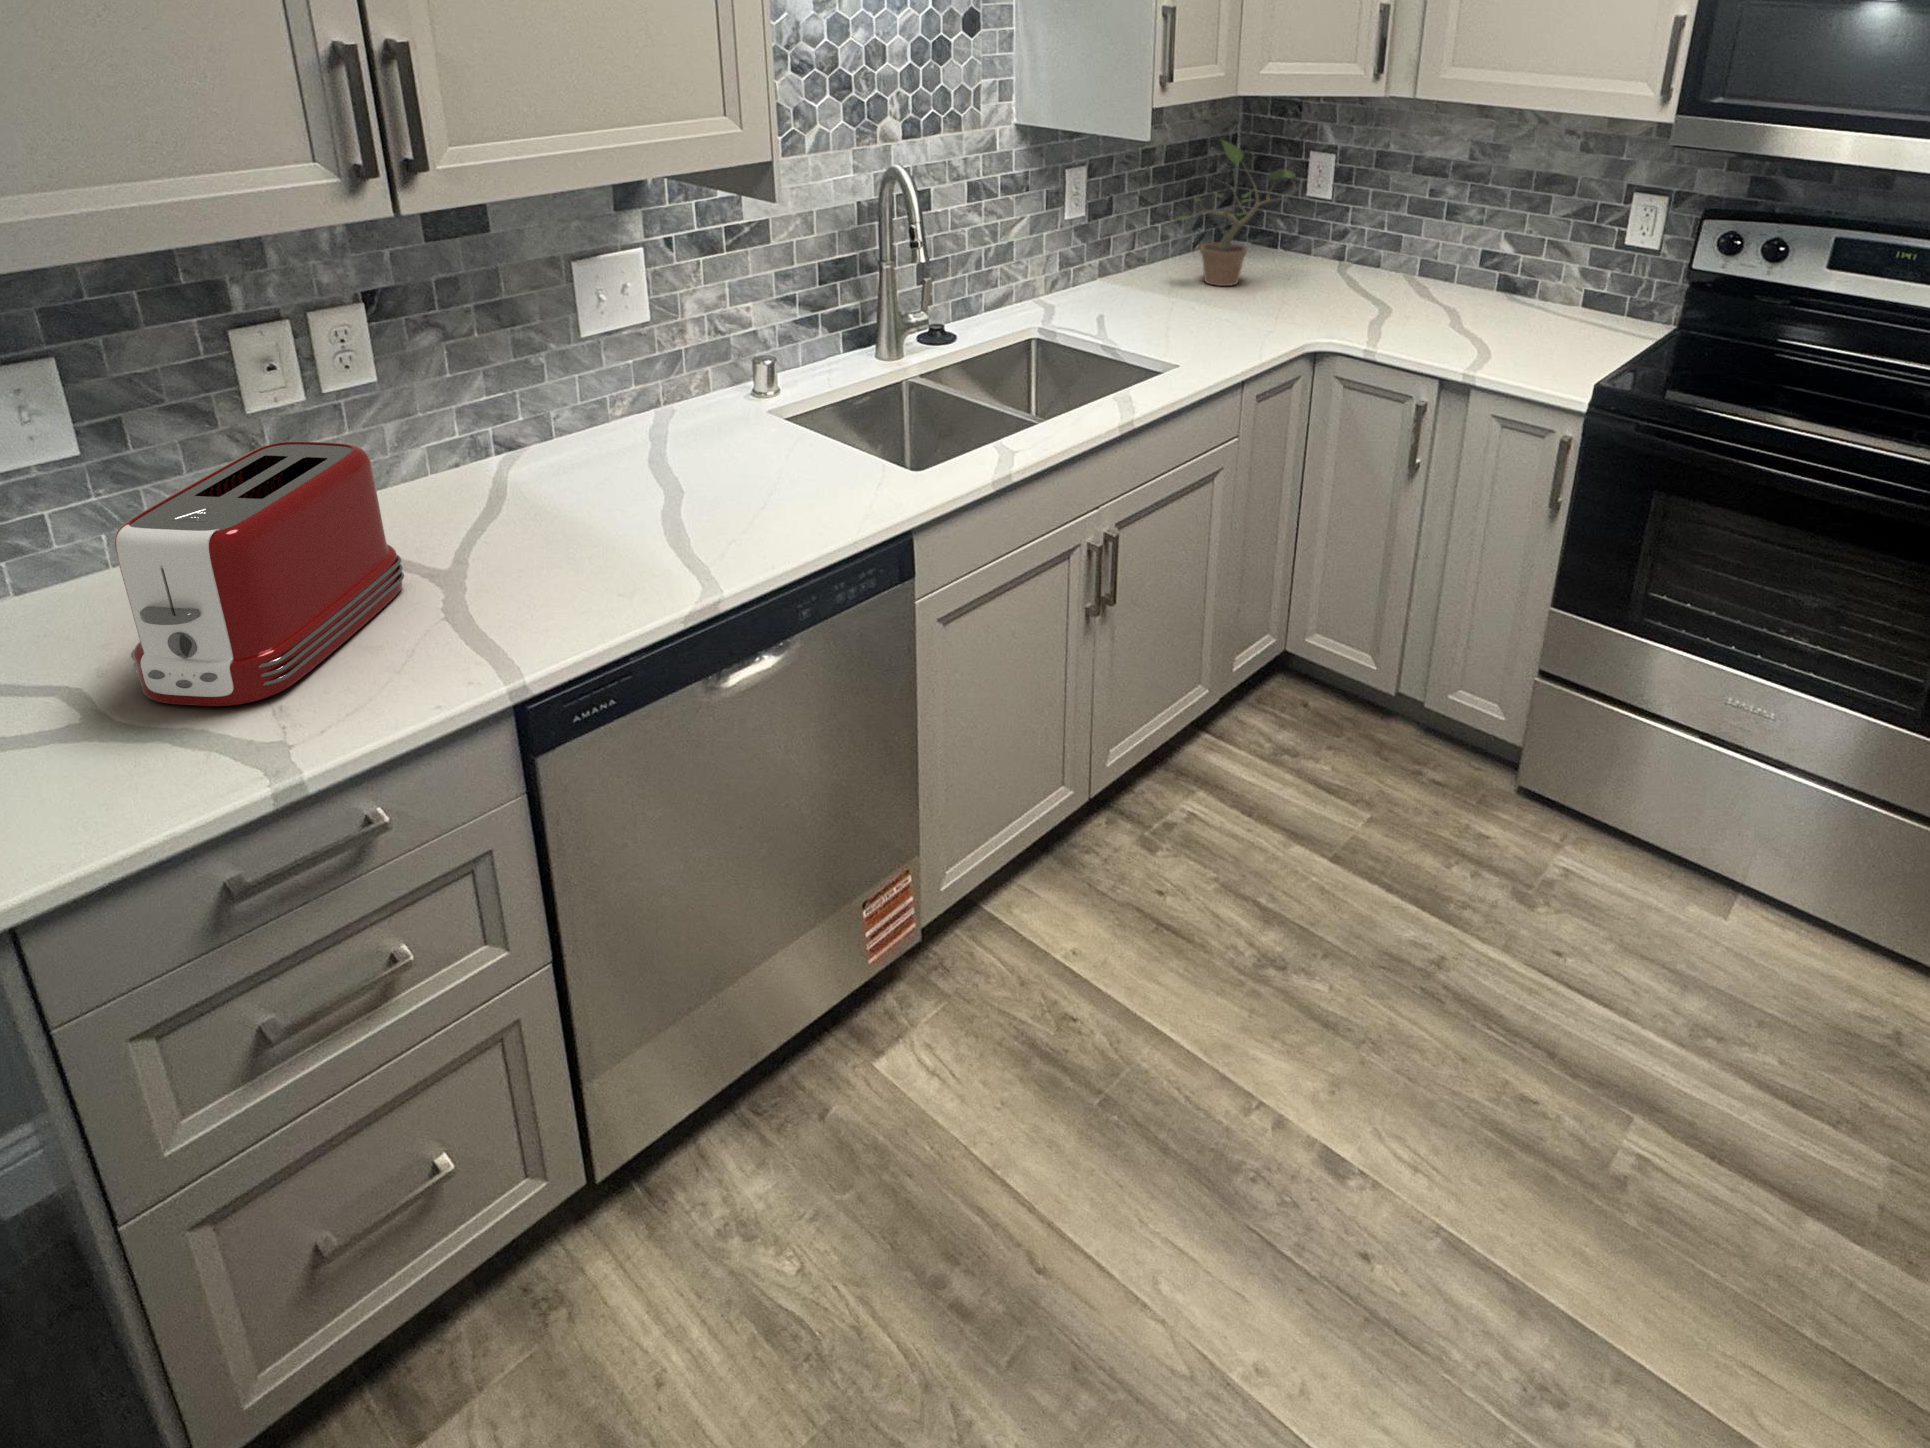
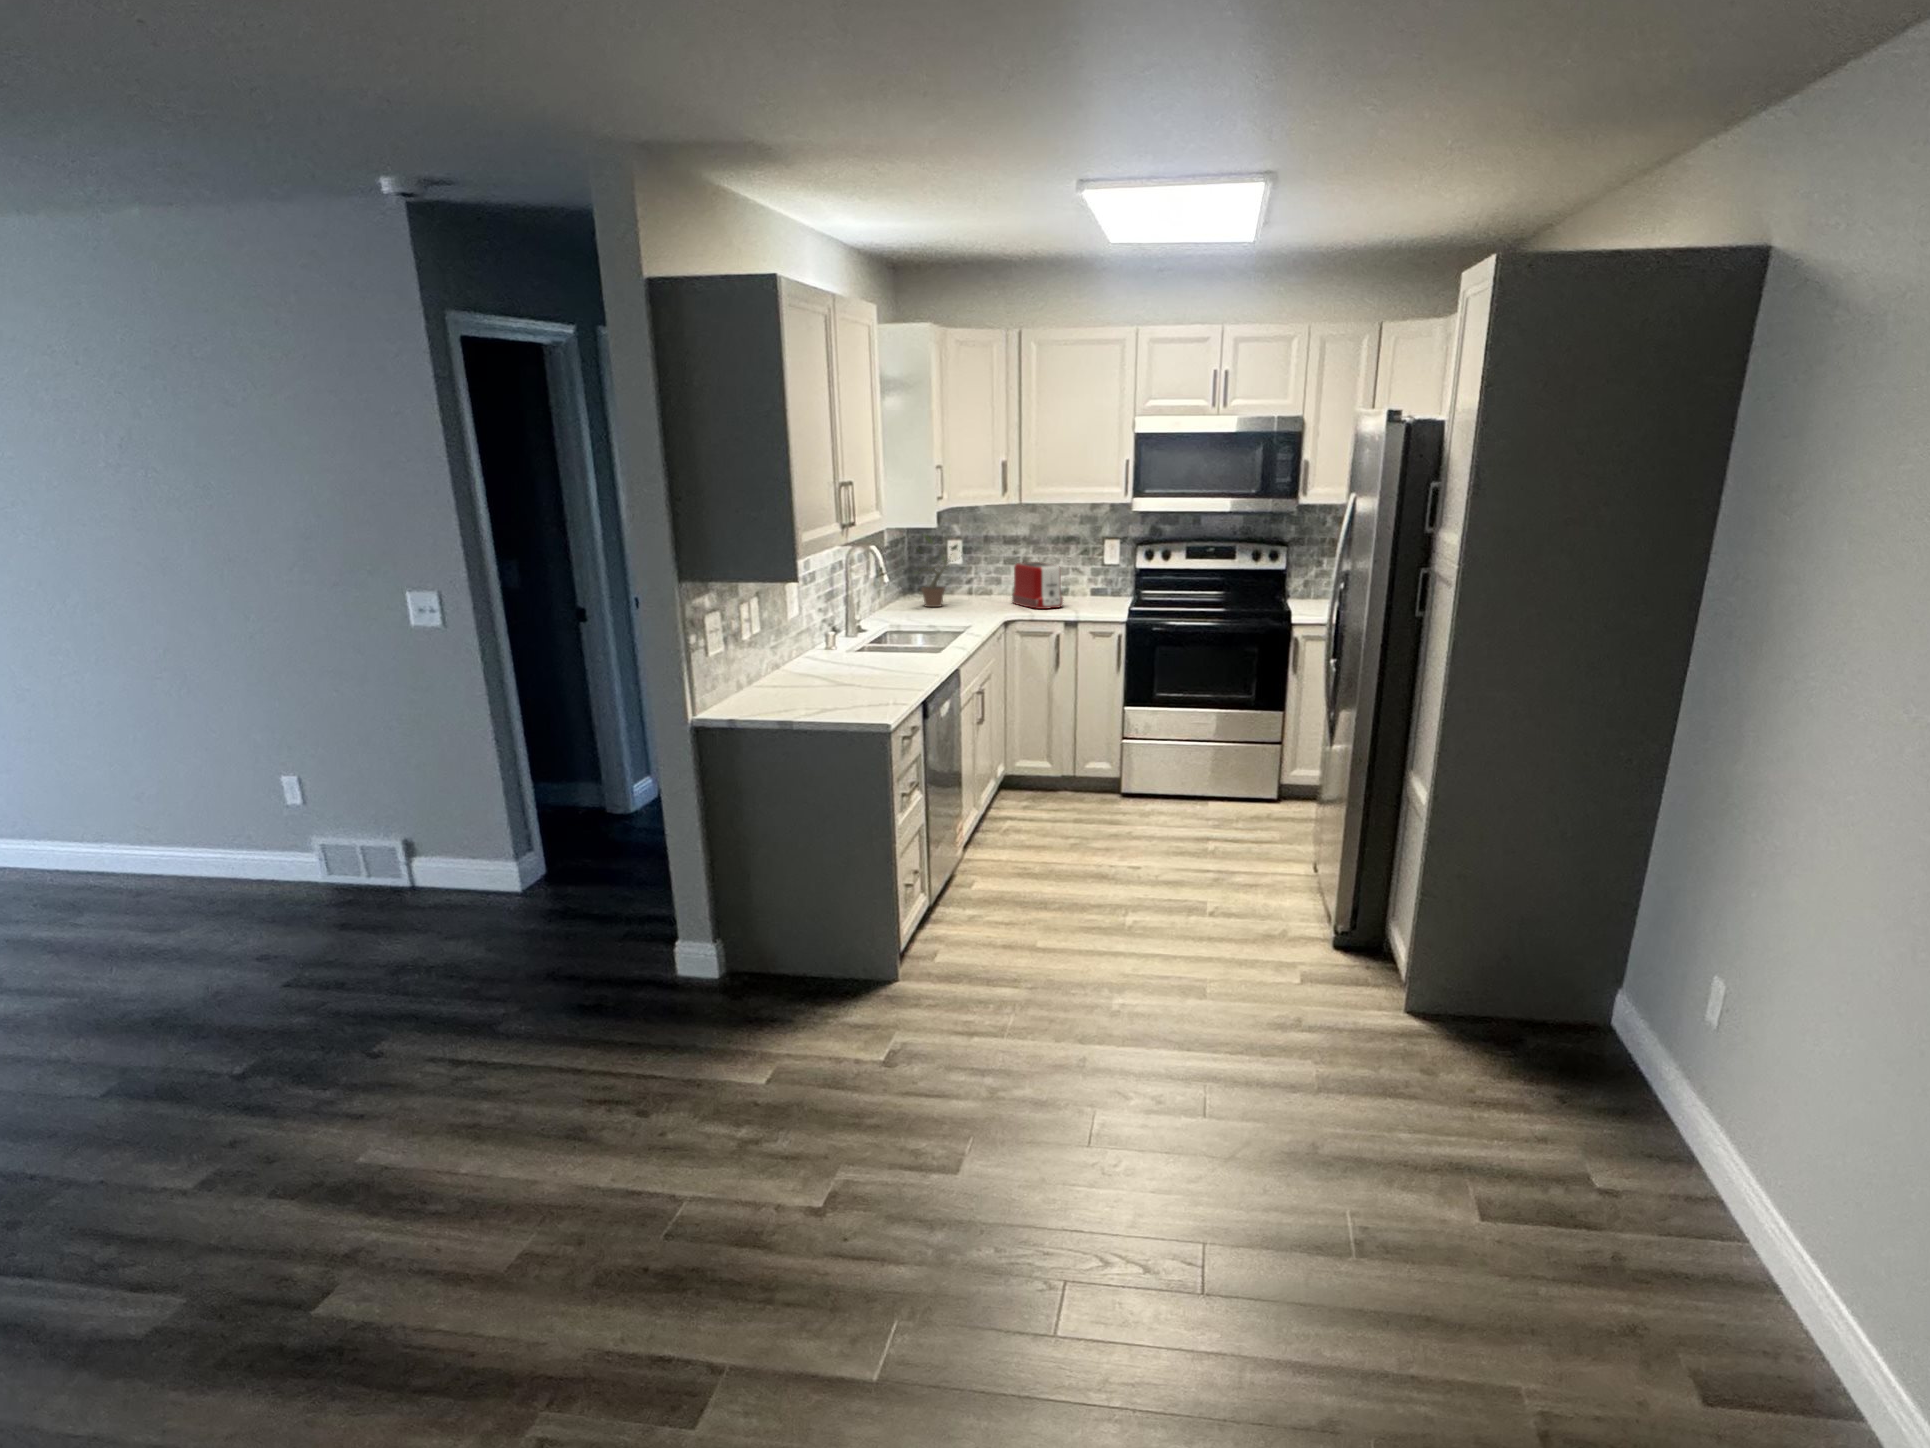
toaster: present [114,442,404,706] -> present [1012,562,1063,609]

